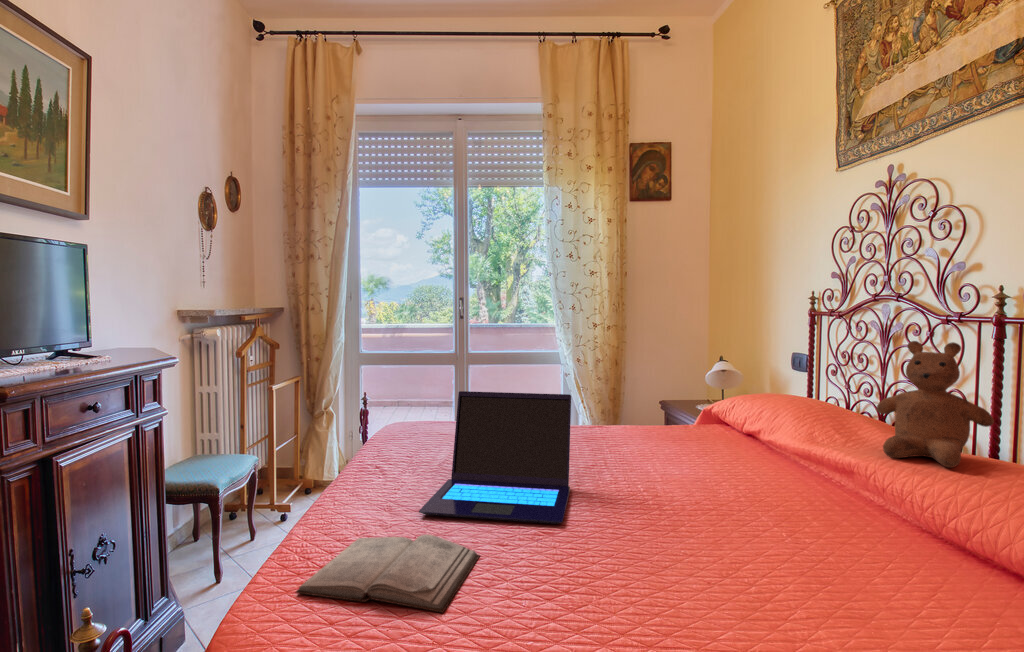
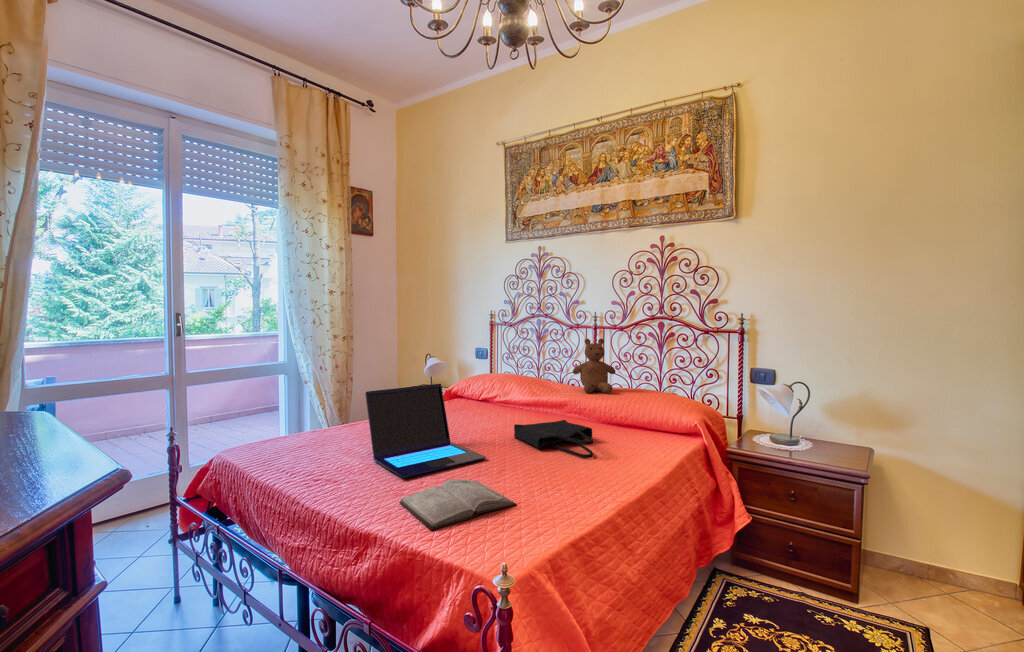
tote bag: none [664,483,806,590] -> present [514,420,593,458]

